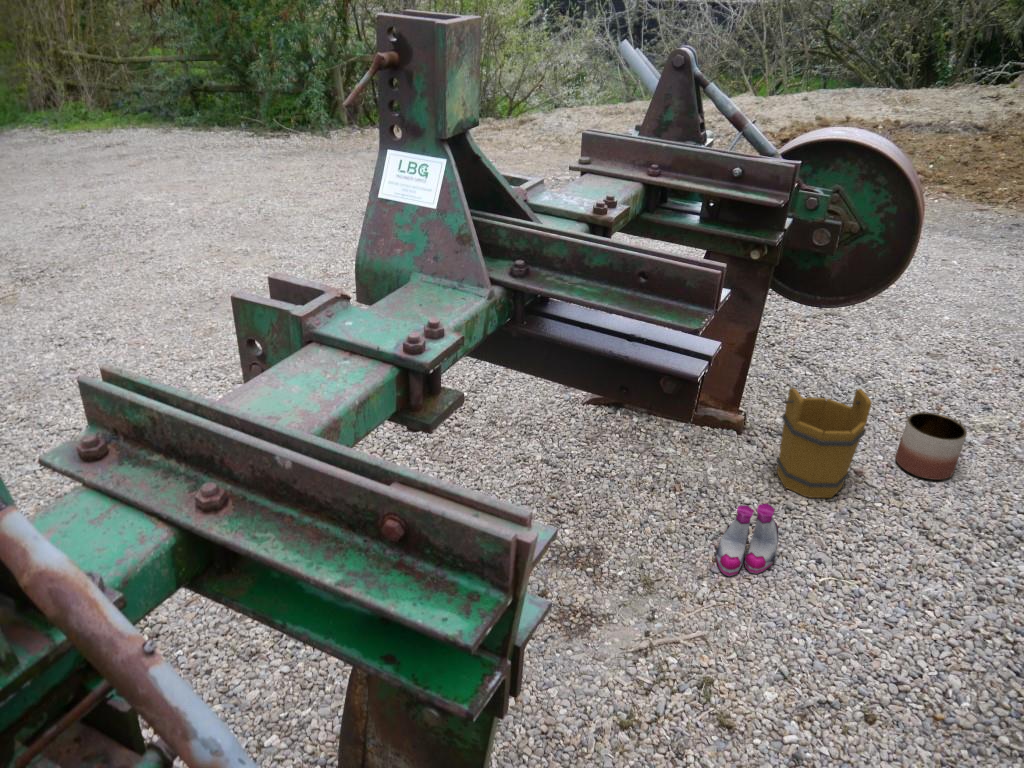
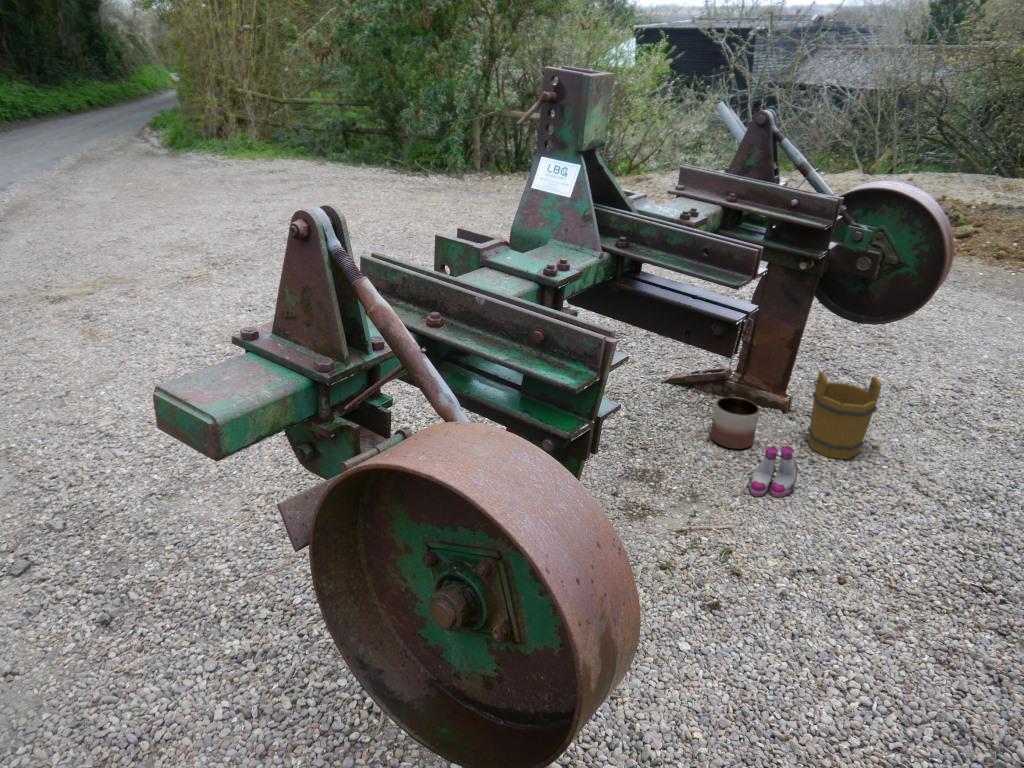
planter: present [896,412,967,480] -> present [710,397,760,449]

